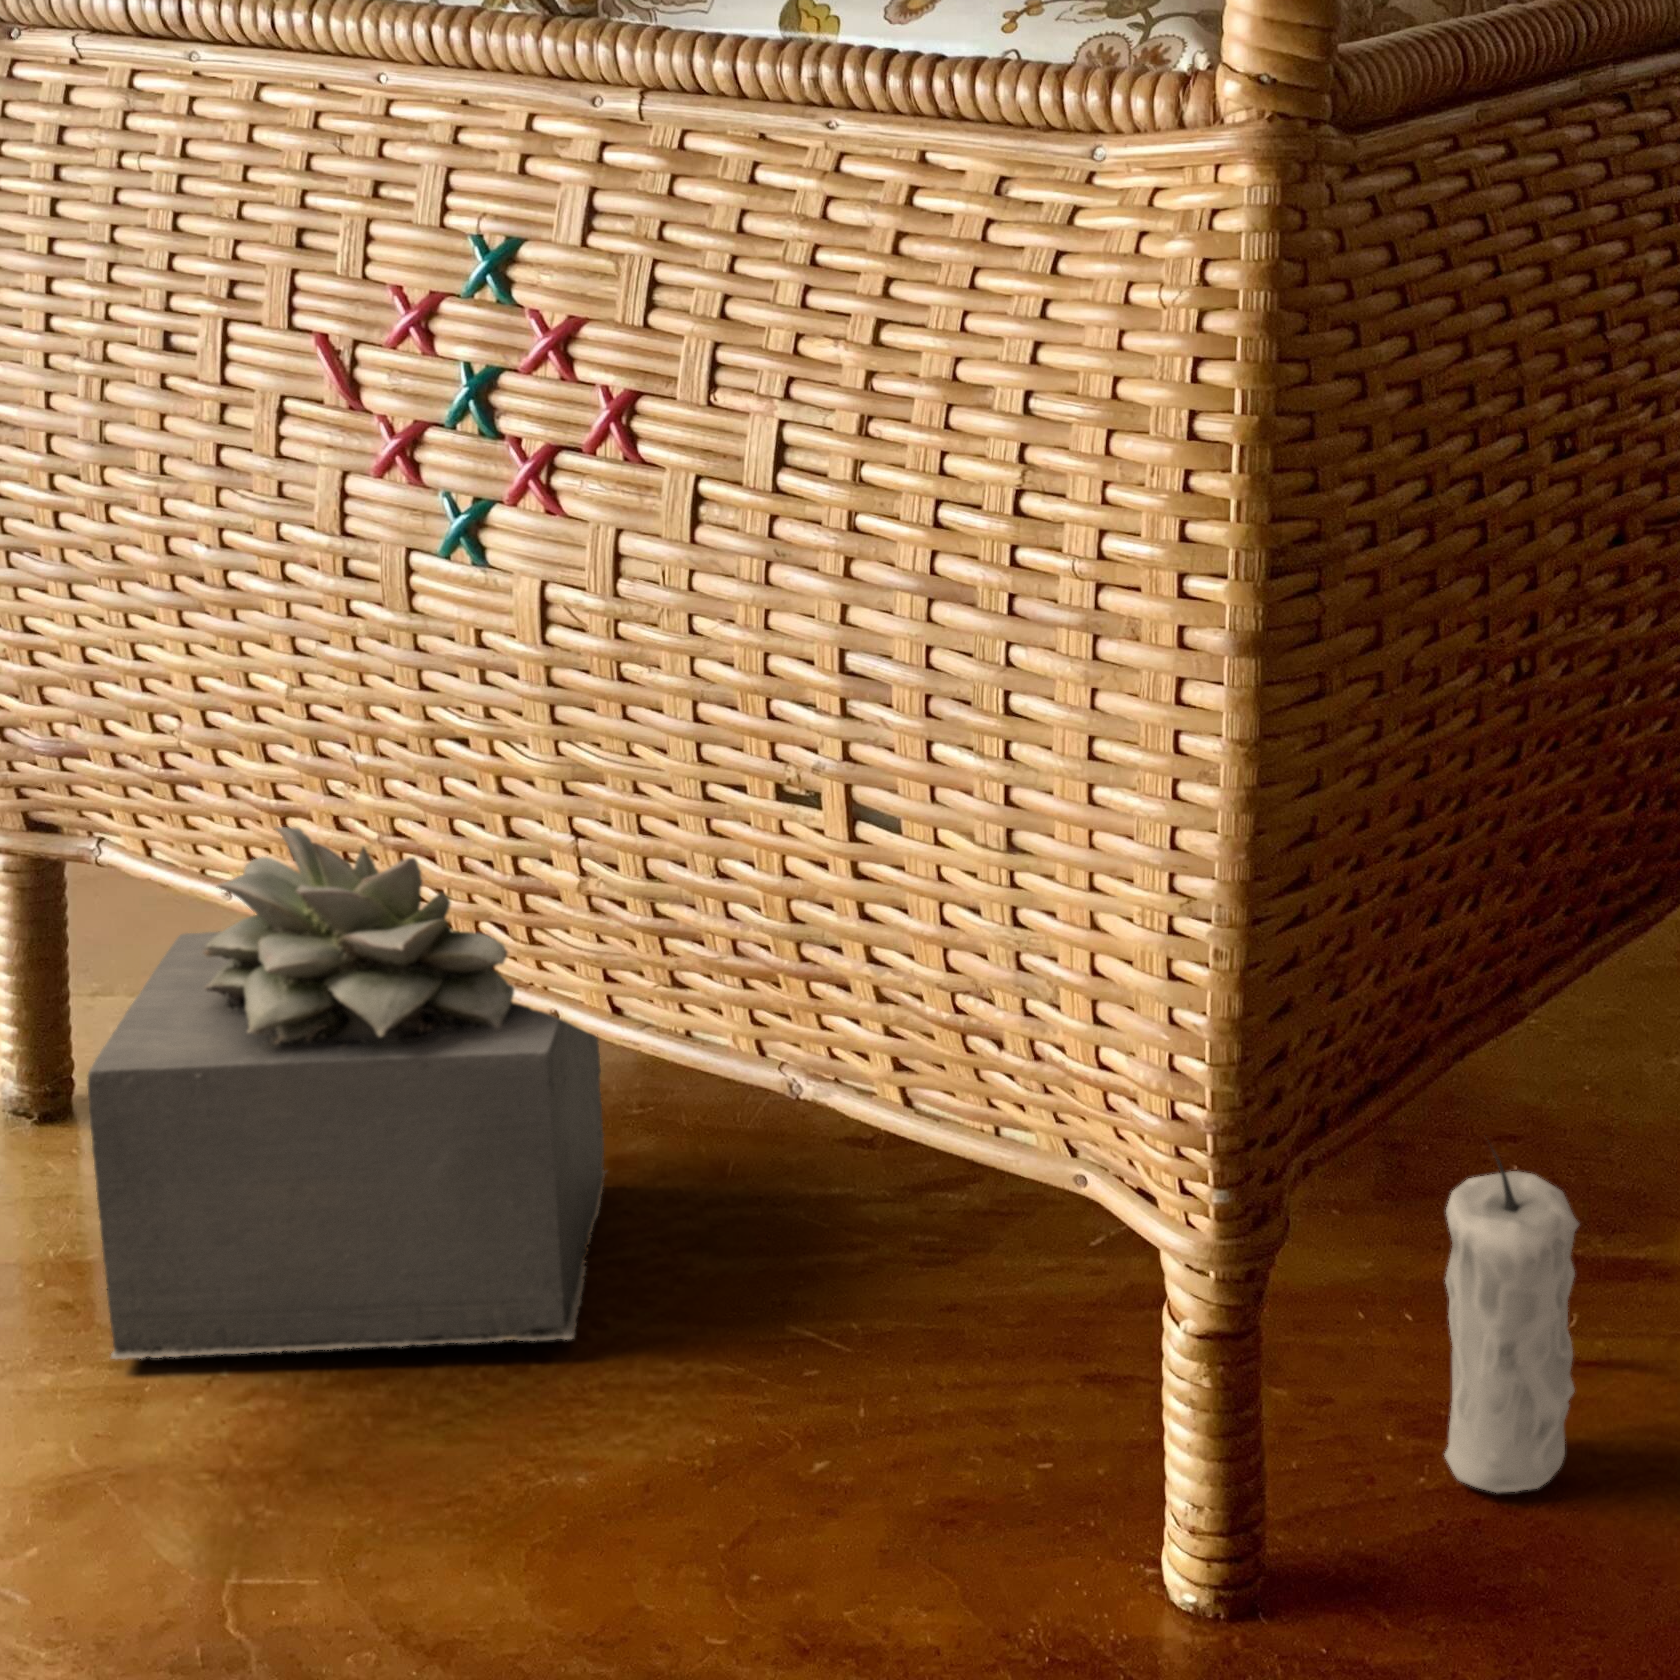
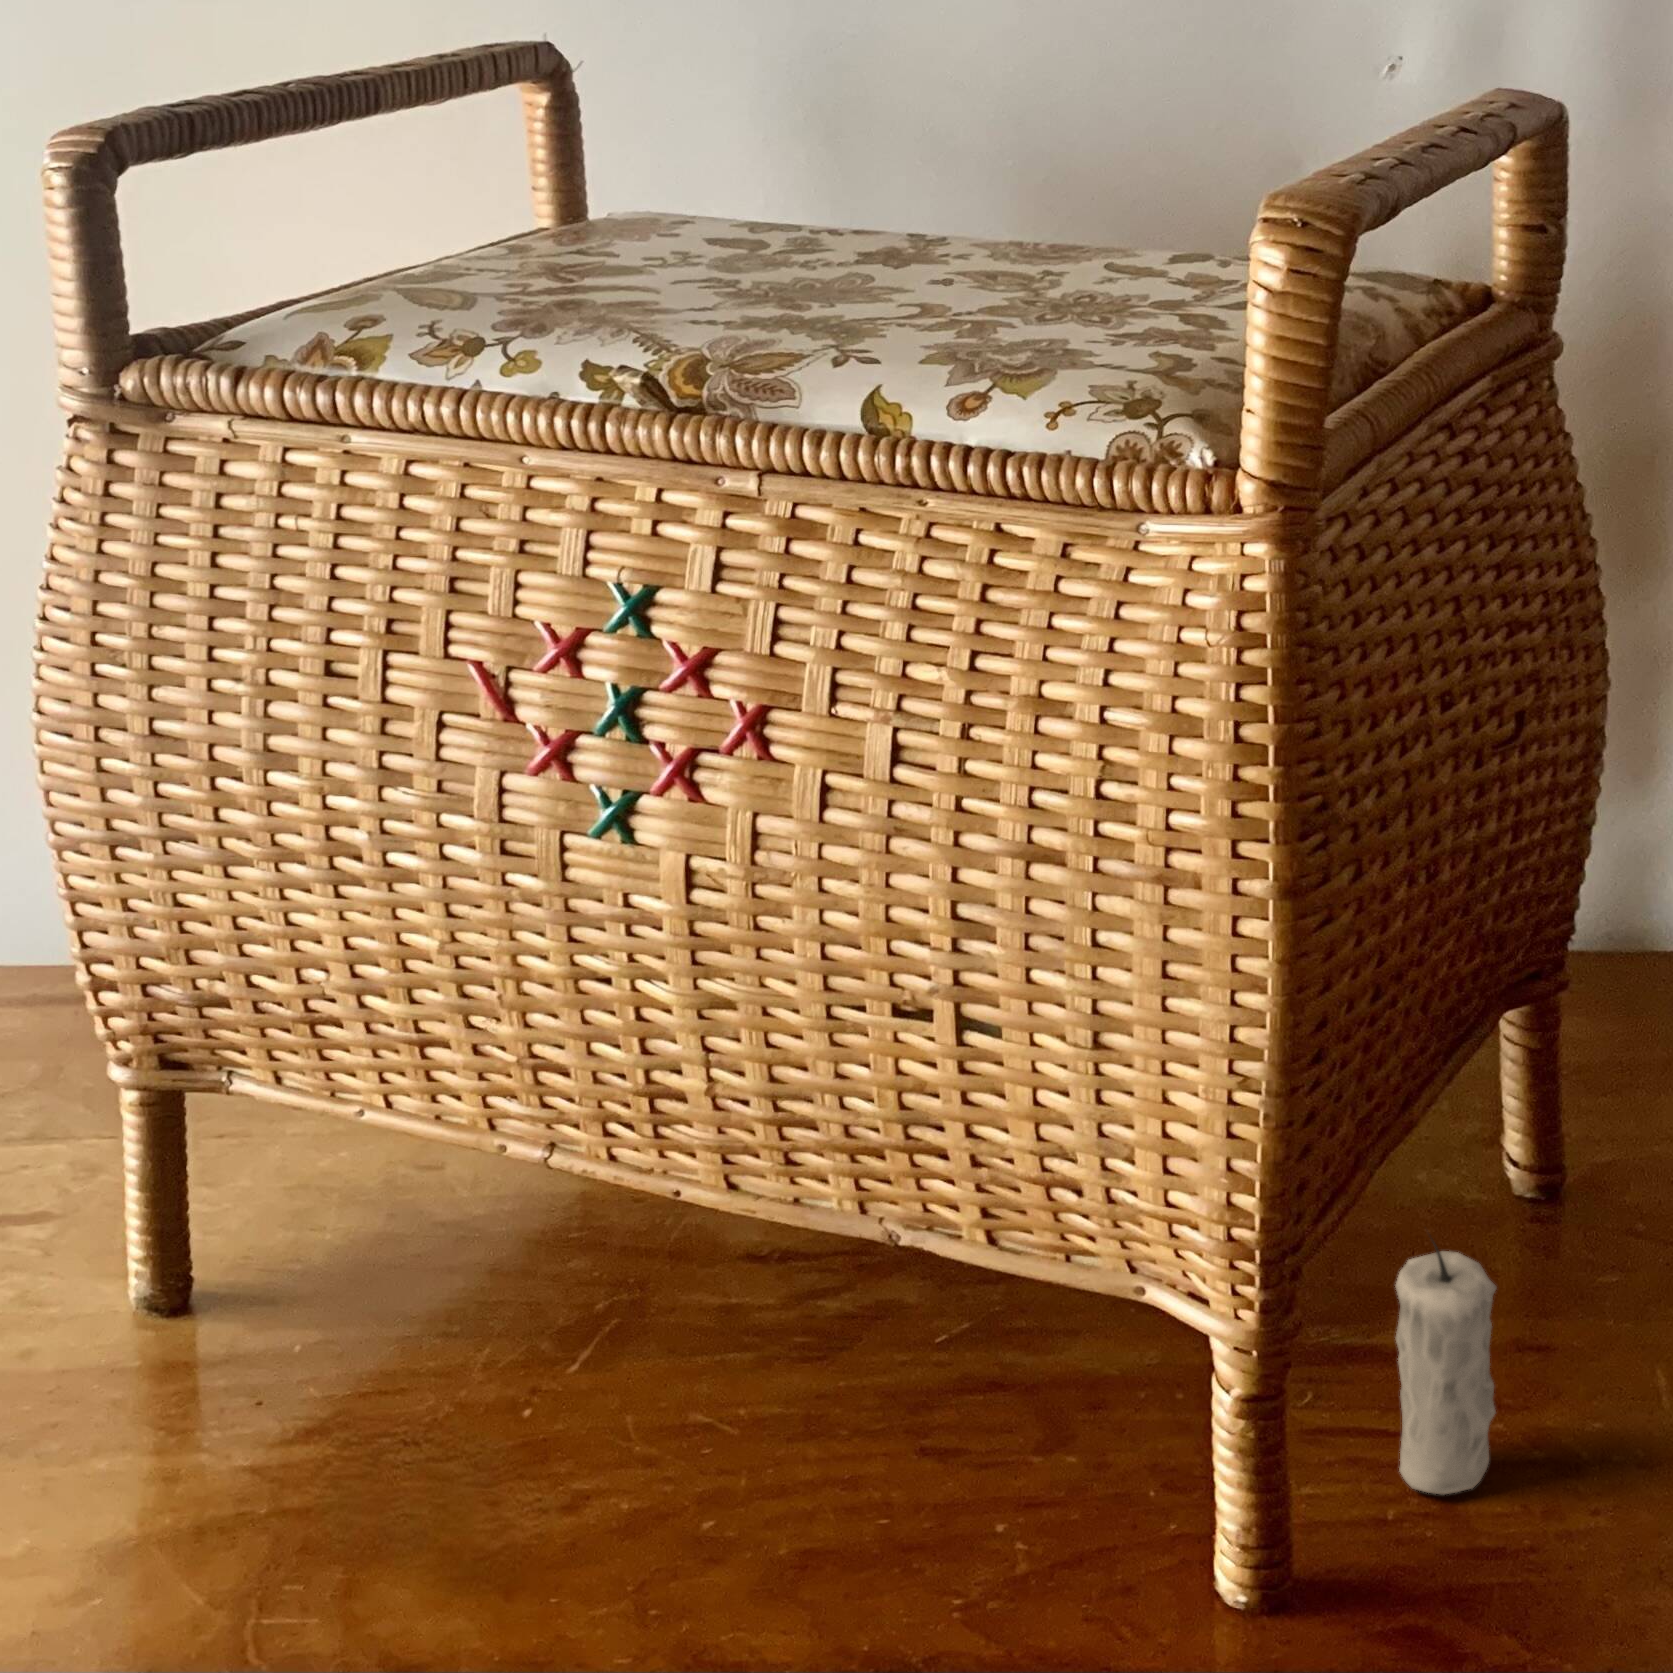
succulent plant: present [87,827,605,1359] -> none [304,1018,704,1501]

